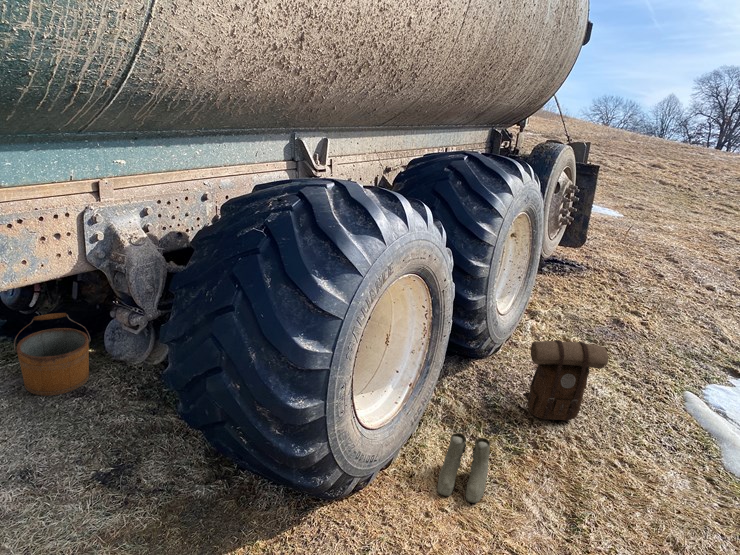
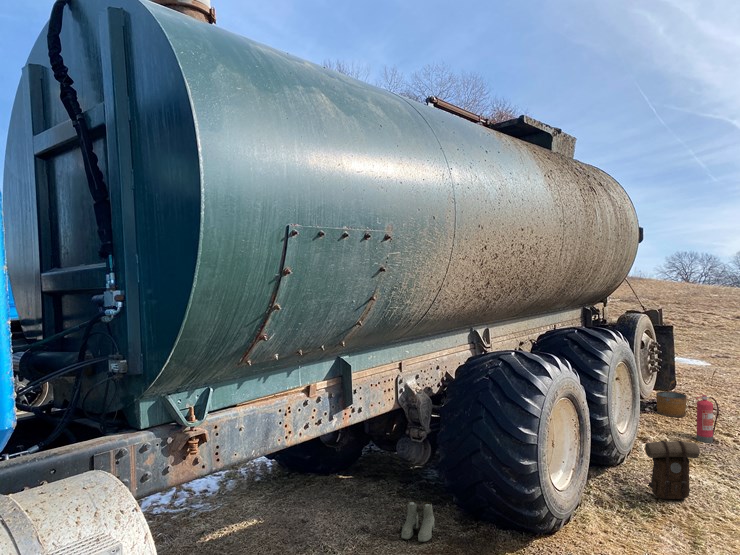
fire extinguisher: none [597,261,635,324] -> present [696,393,719,443]
bucket: present [14,313,90,396] -> present [656,380,687,417]
boots: present [437,433,490,503] -> present [401,500,434,542]

